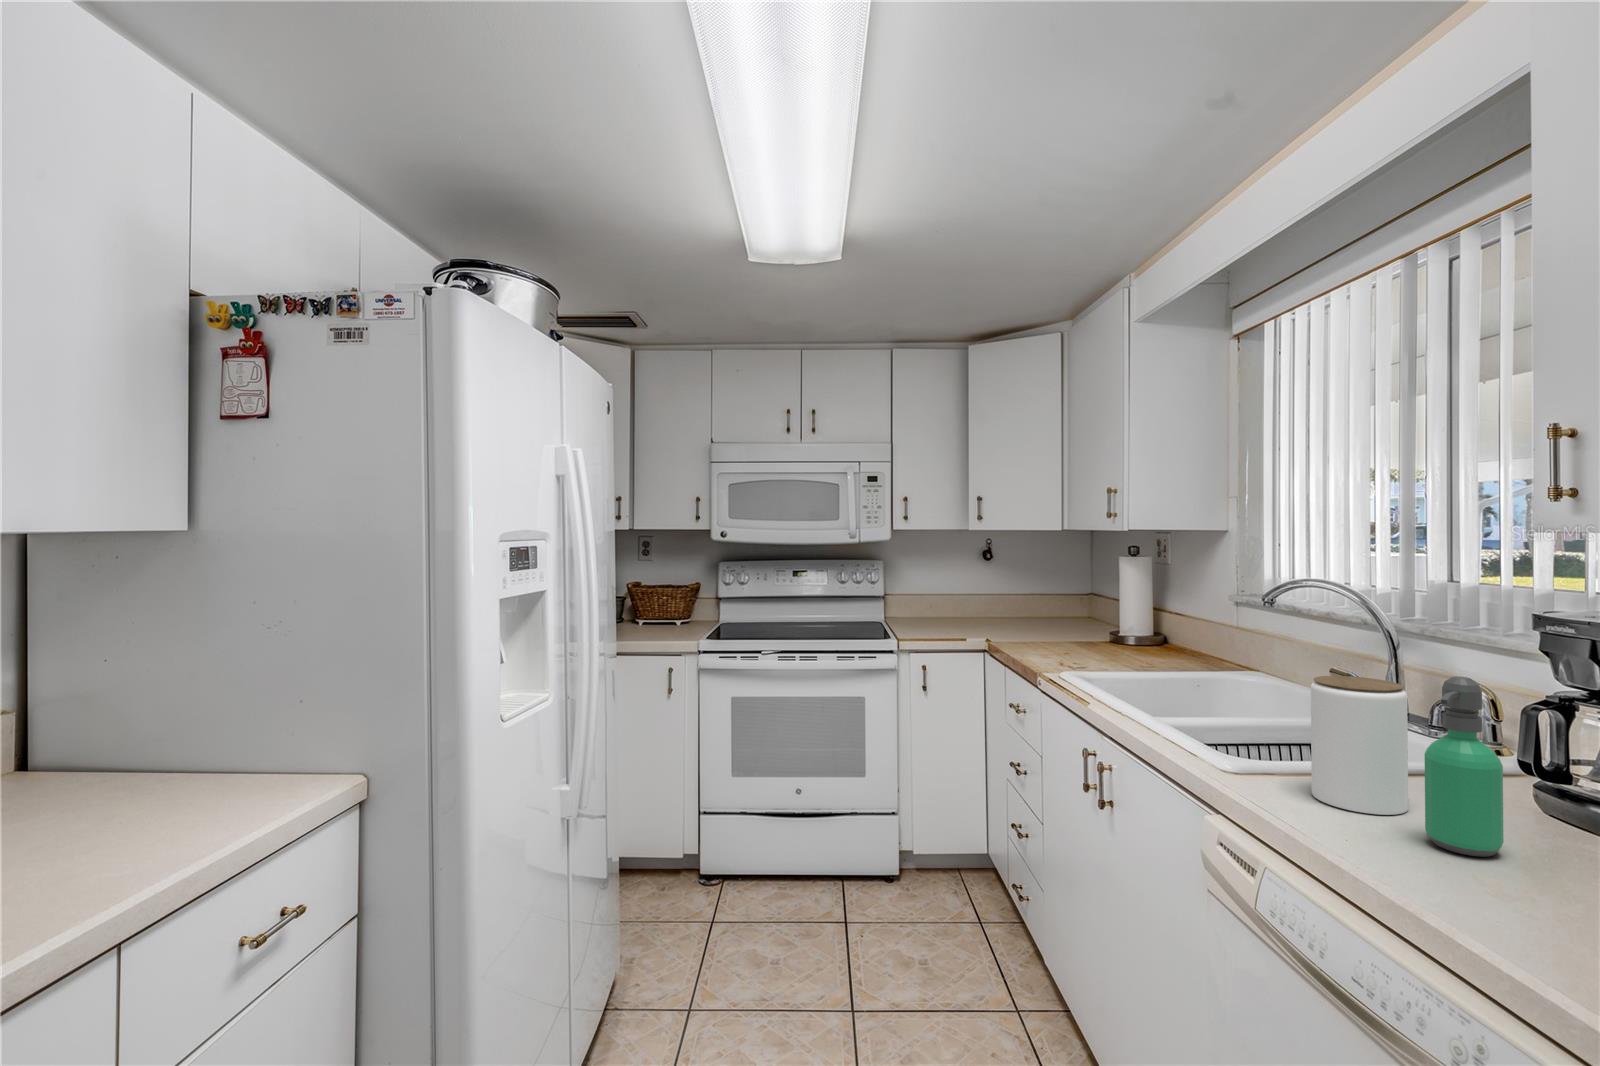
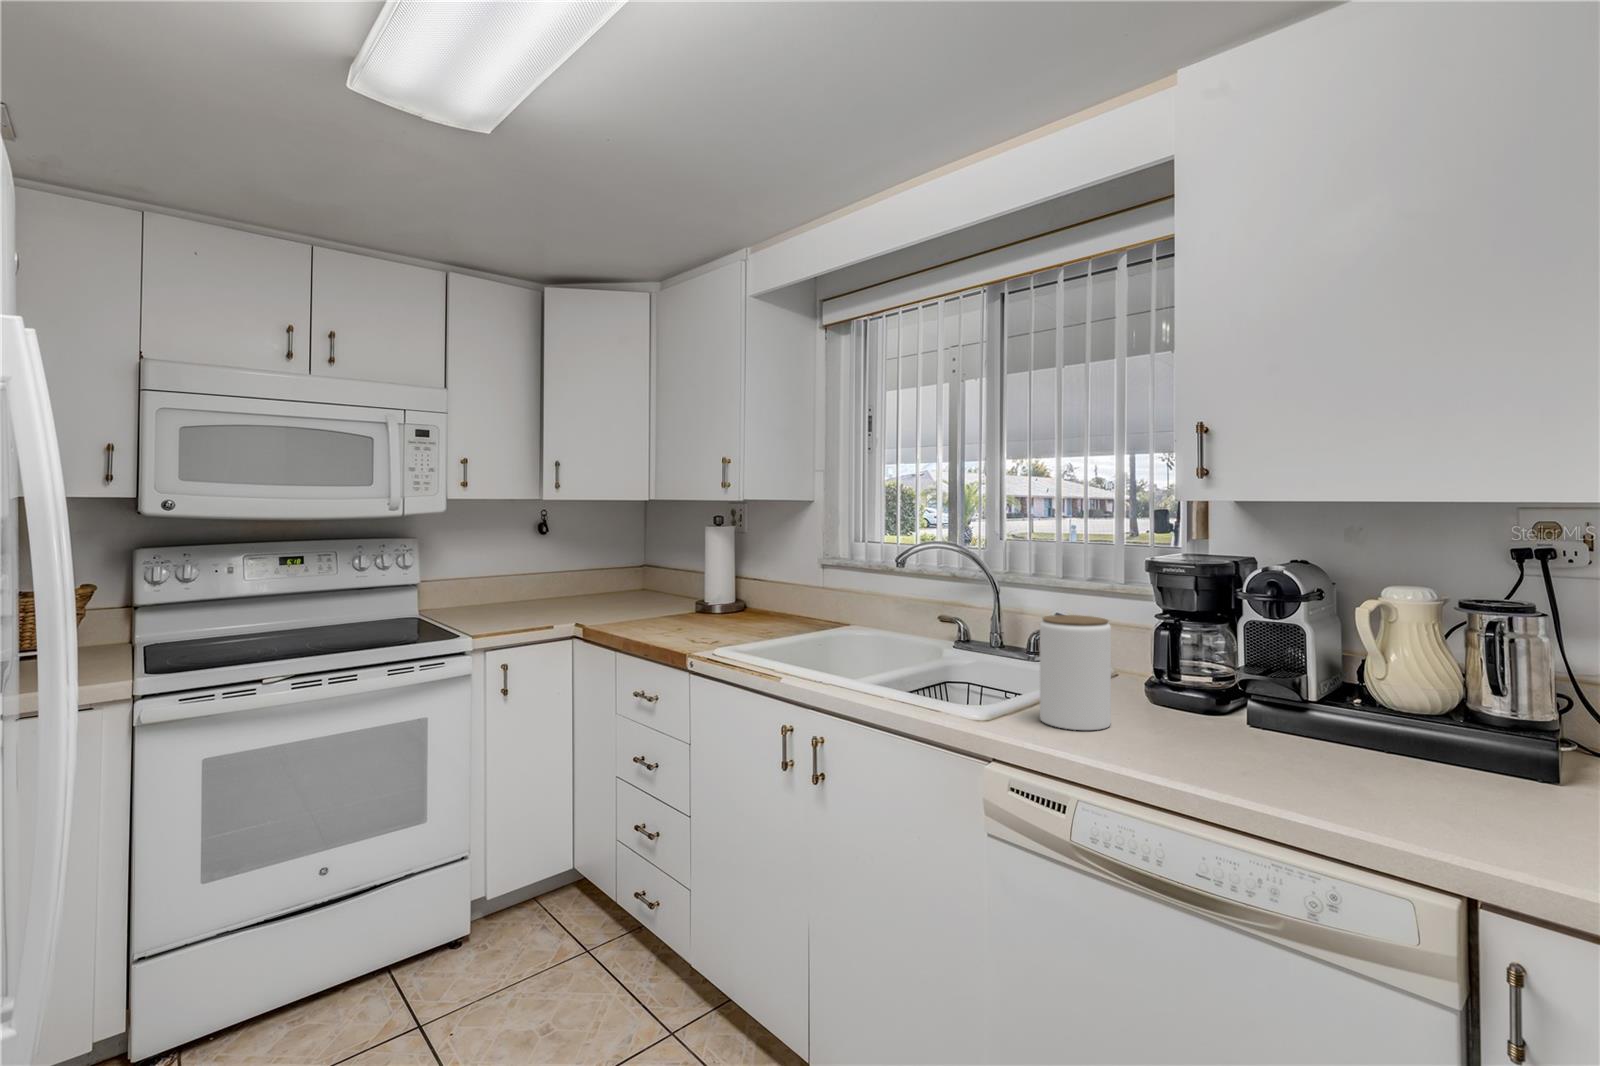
soap dispenser: present [1425,676,1504,857] -> none [1152,603,1205,746]

